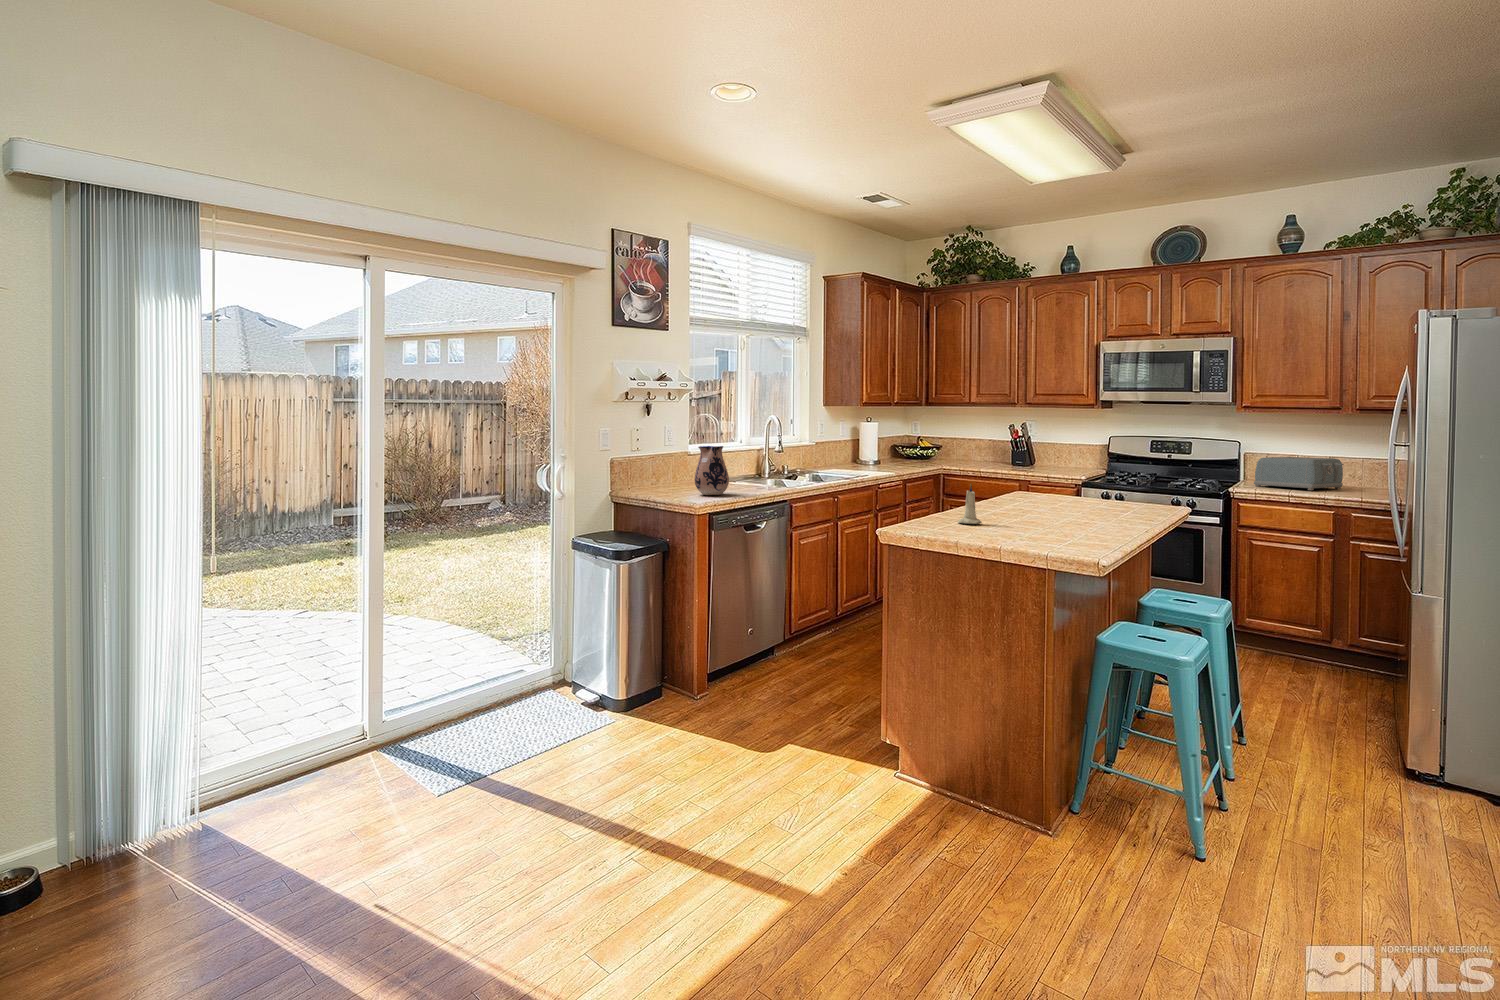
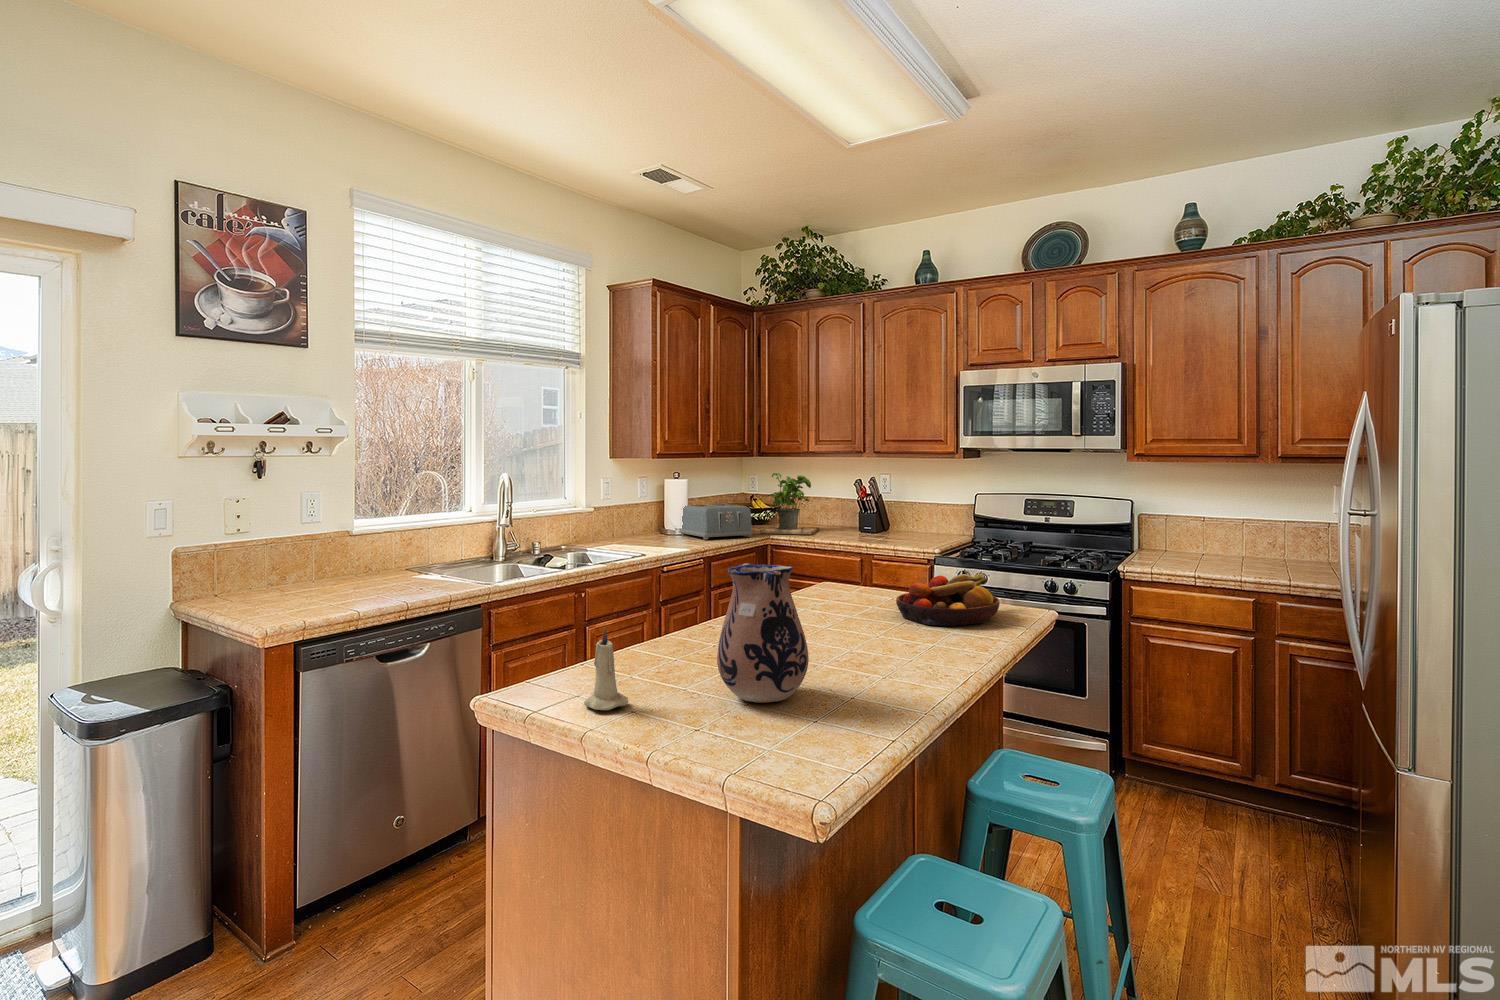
potted plant: none [931,422,975,470] -> present [760,473,819,534]
ceramic pitcher: present [695,446,729,495] -> present [717,563,809,703]
toaster: present [1254,457,1343,490] -> present [680,504,753,539]
fruit bowl: none [1089,476,1158,505] -> present [896,573,1000,626]

